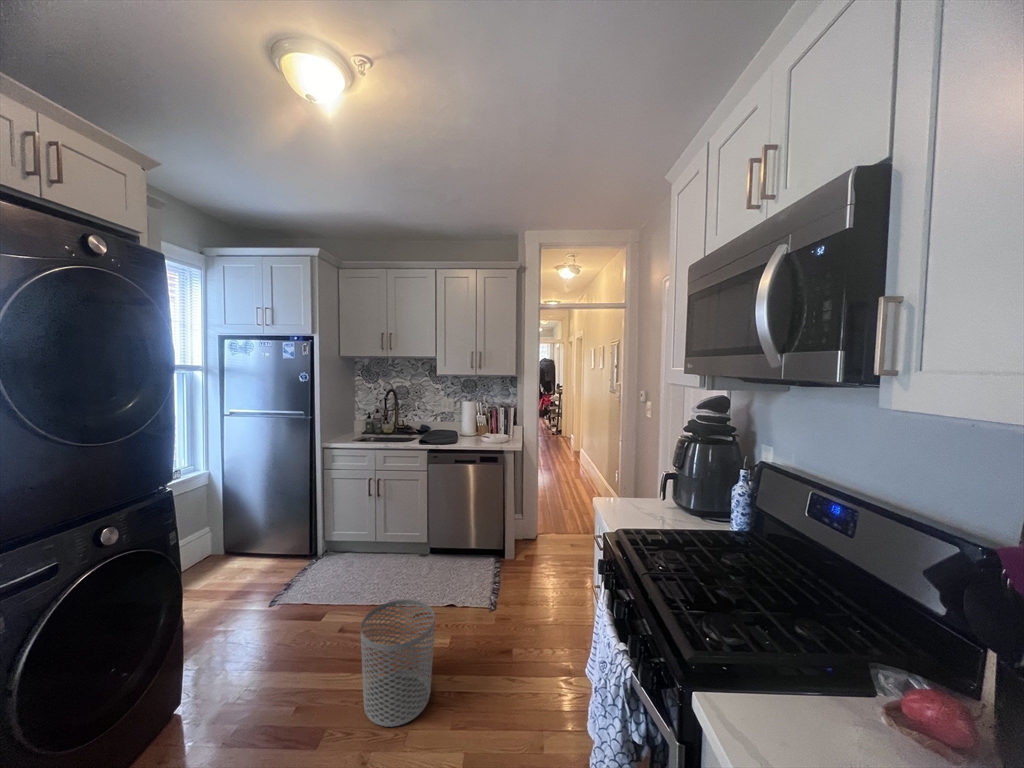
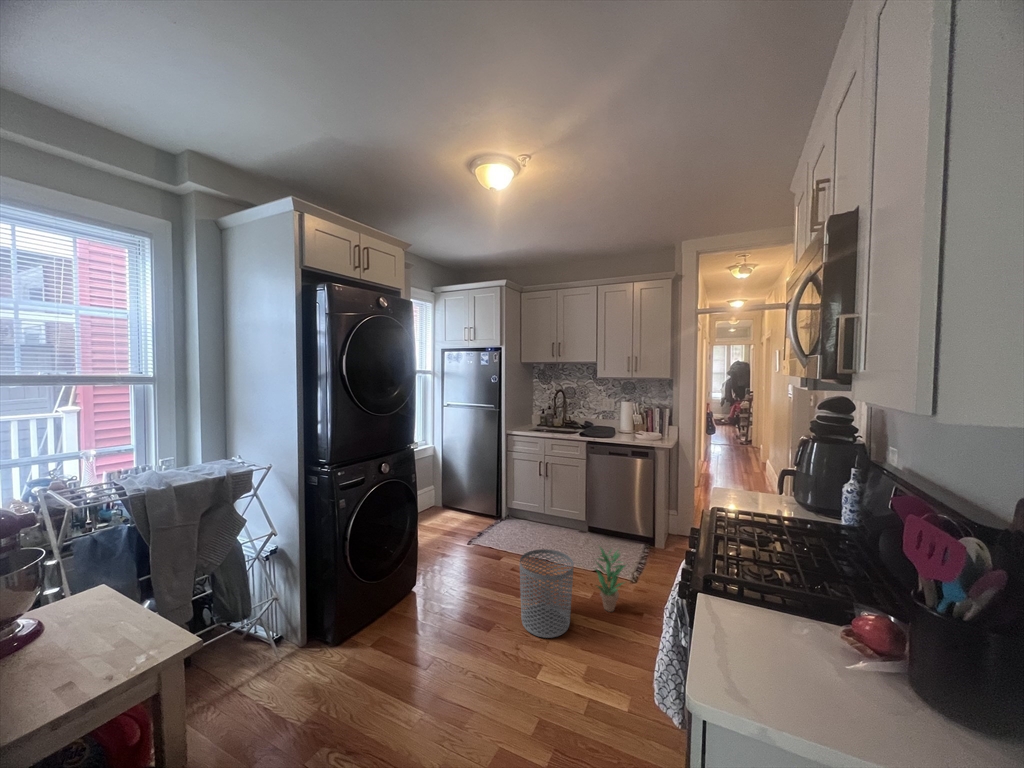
potted plant: none [453,577,494,656] -> present [595,548,625,612]

